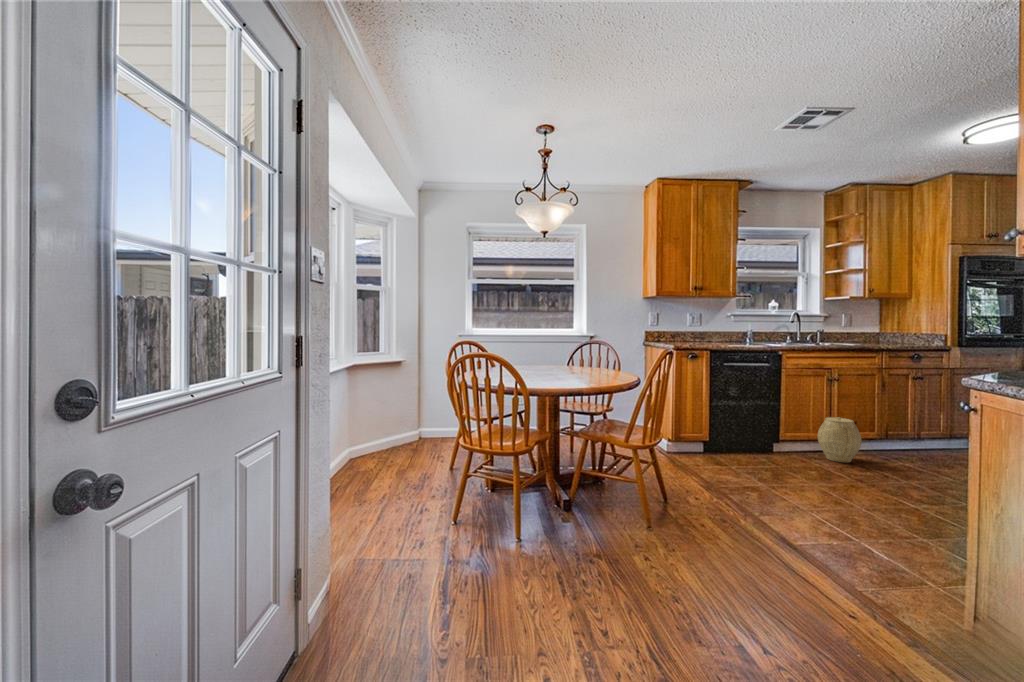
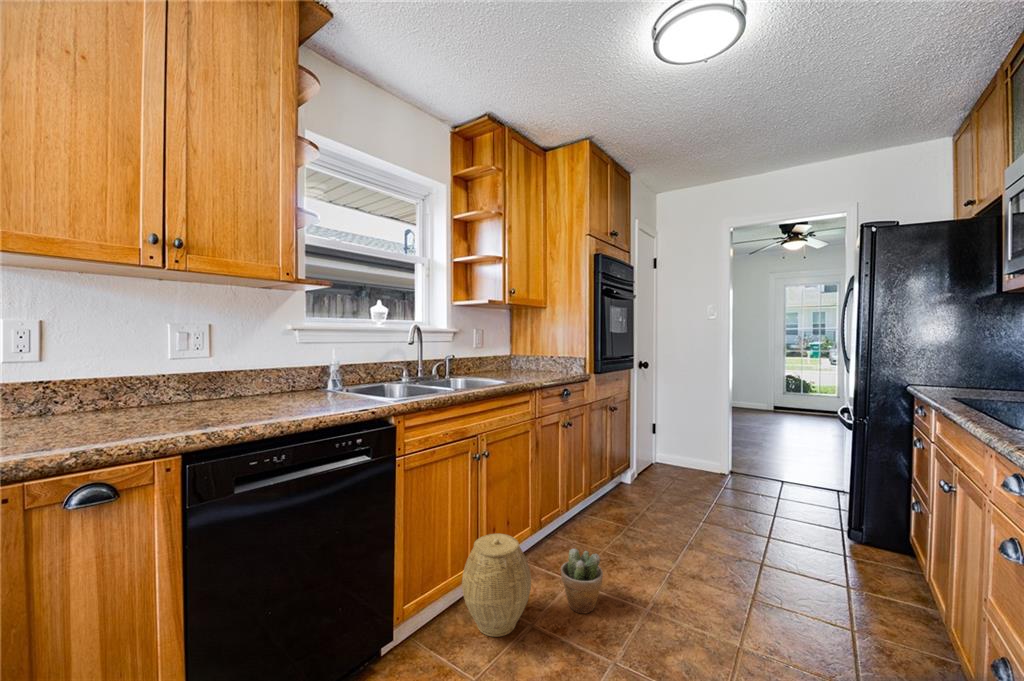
potted plant: none [886,435,919,470] -> present [561,549,603,613]

